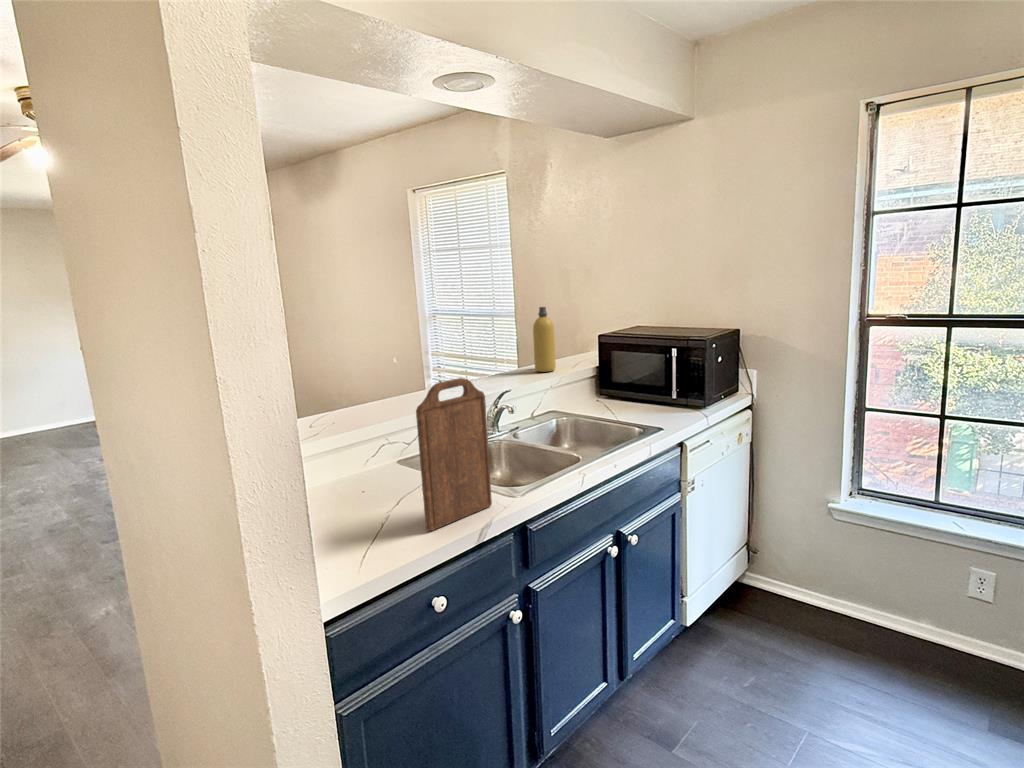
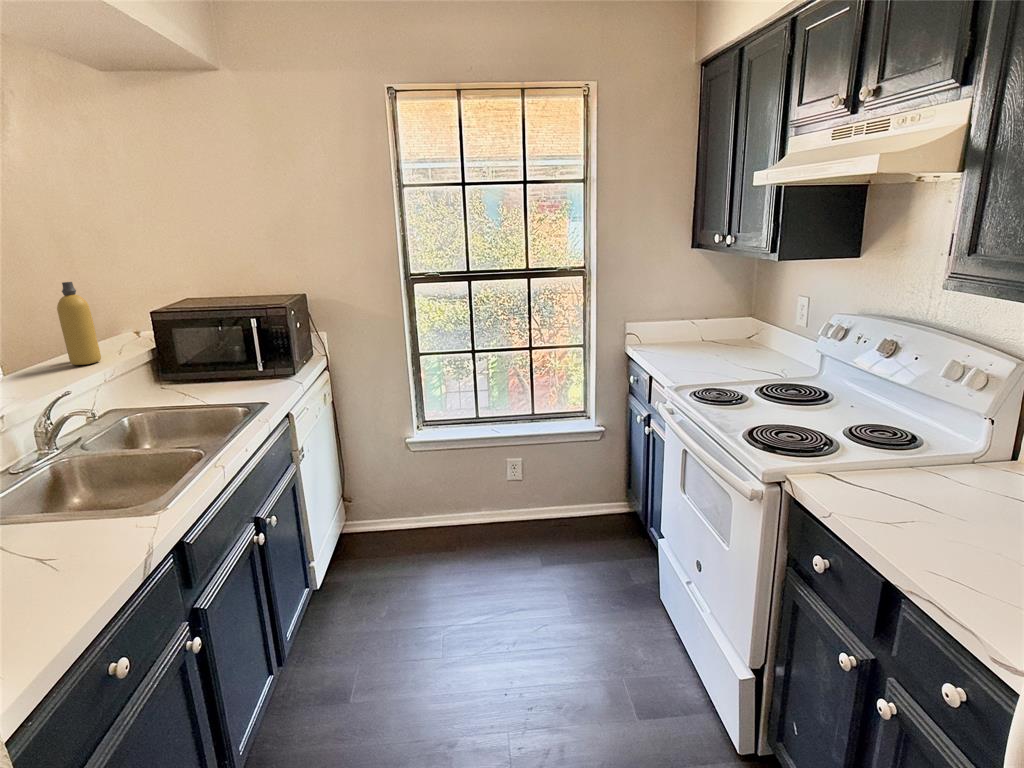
cutting board: present [416,378,492,531] -> none [25,380,135,586]

